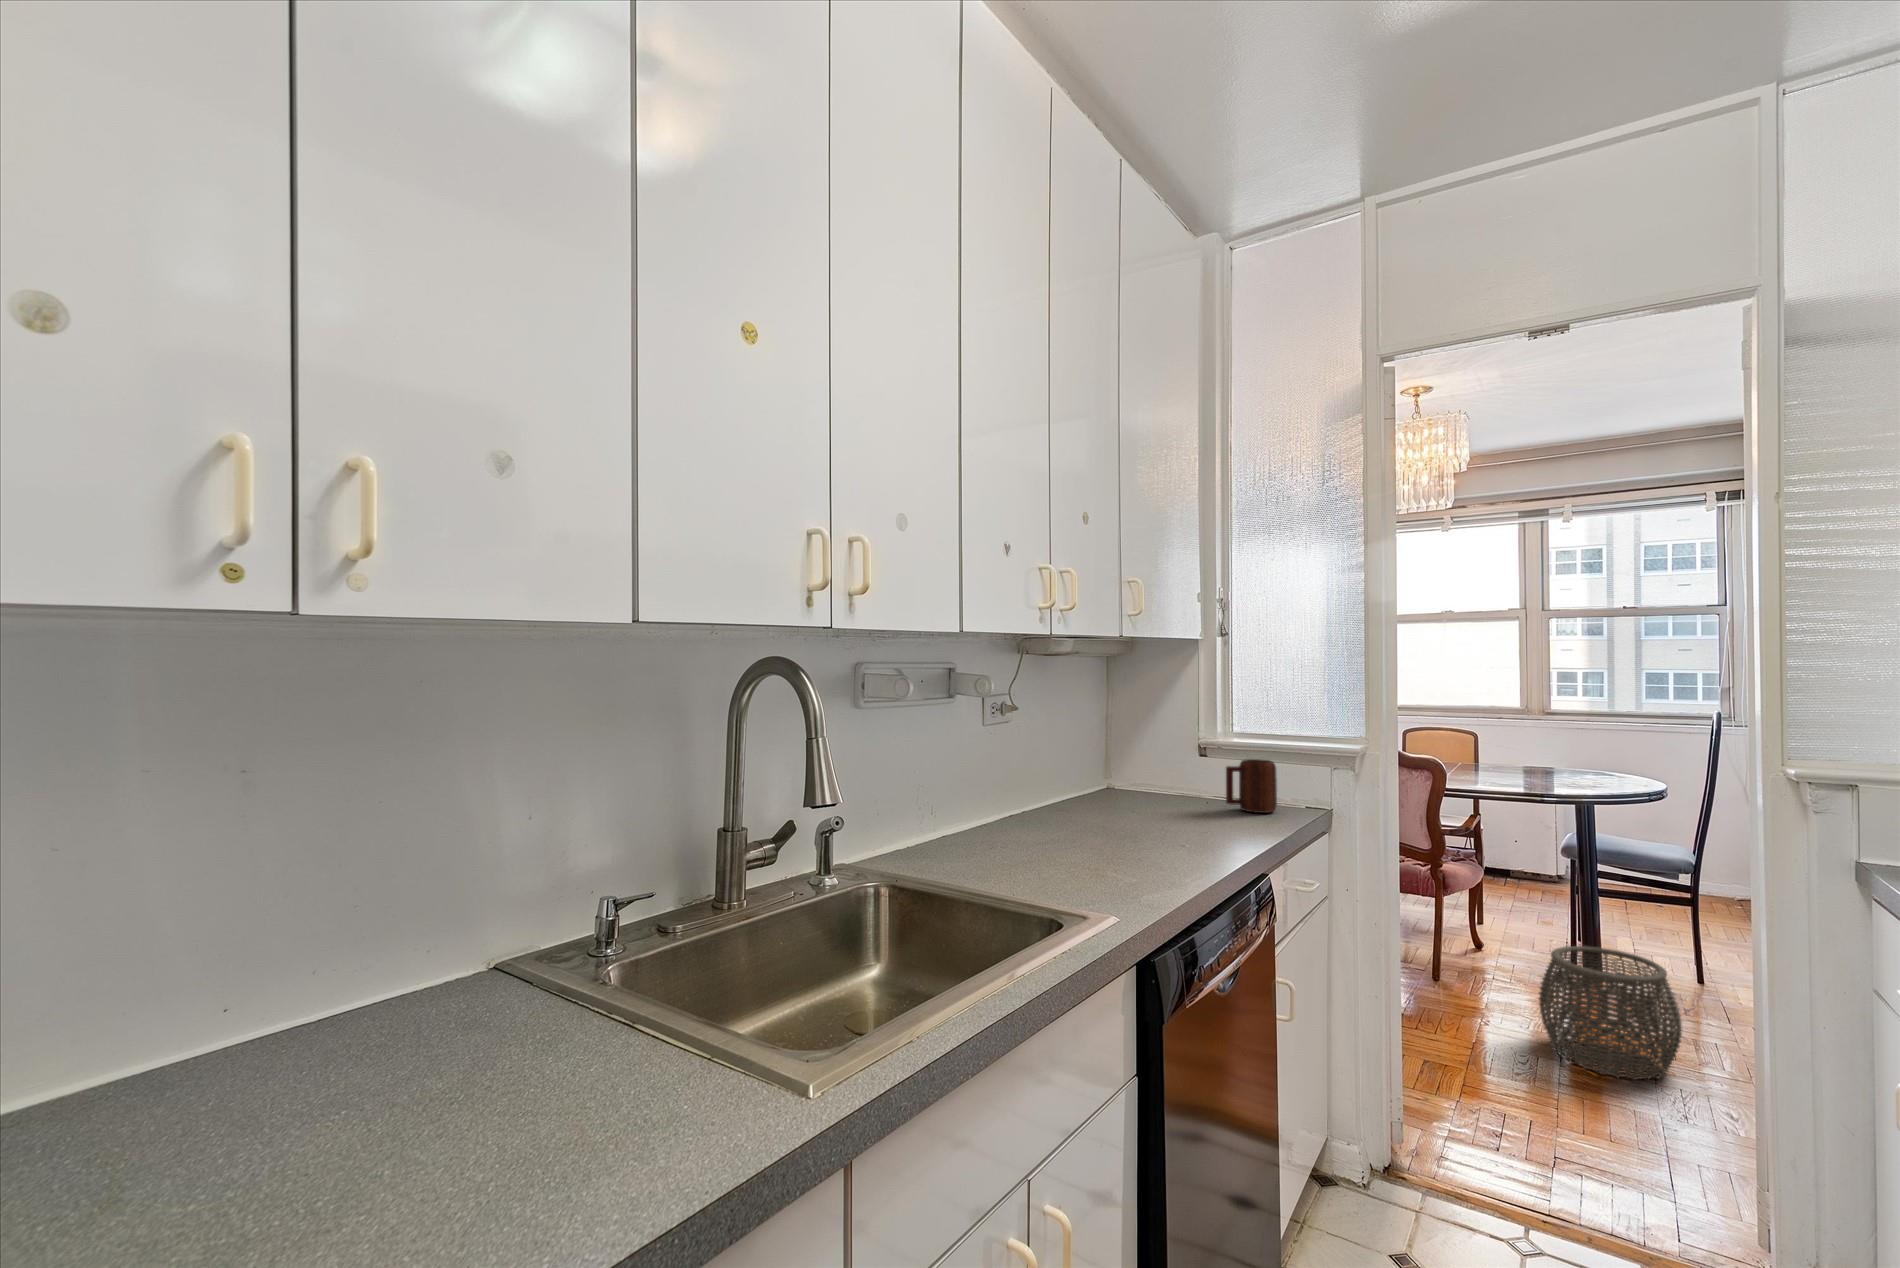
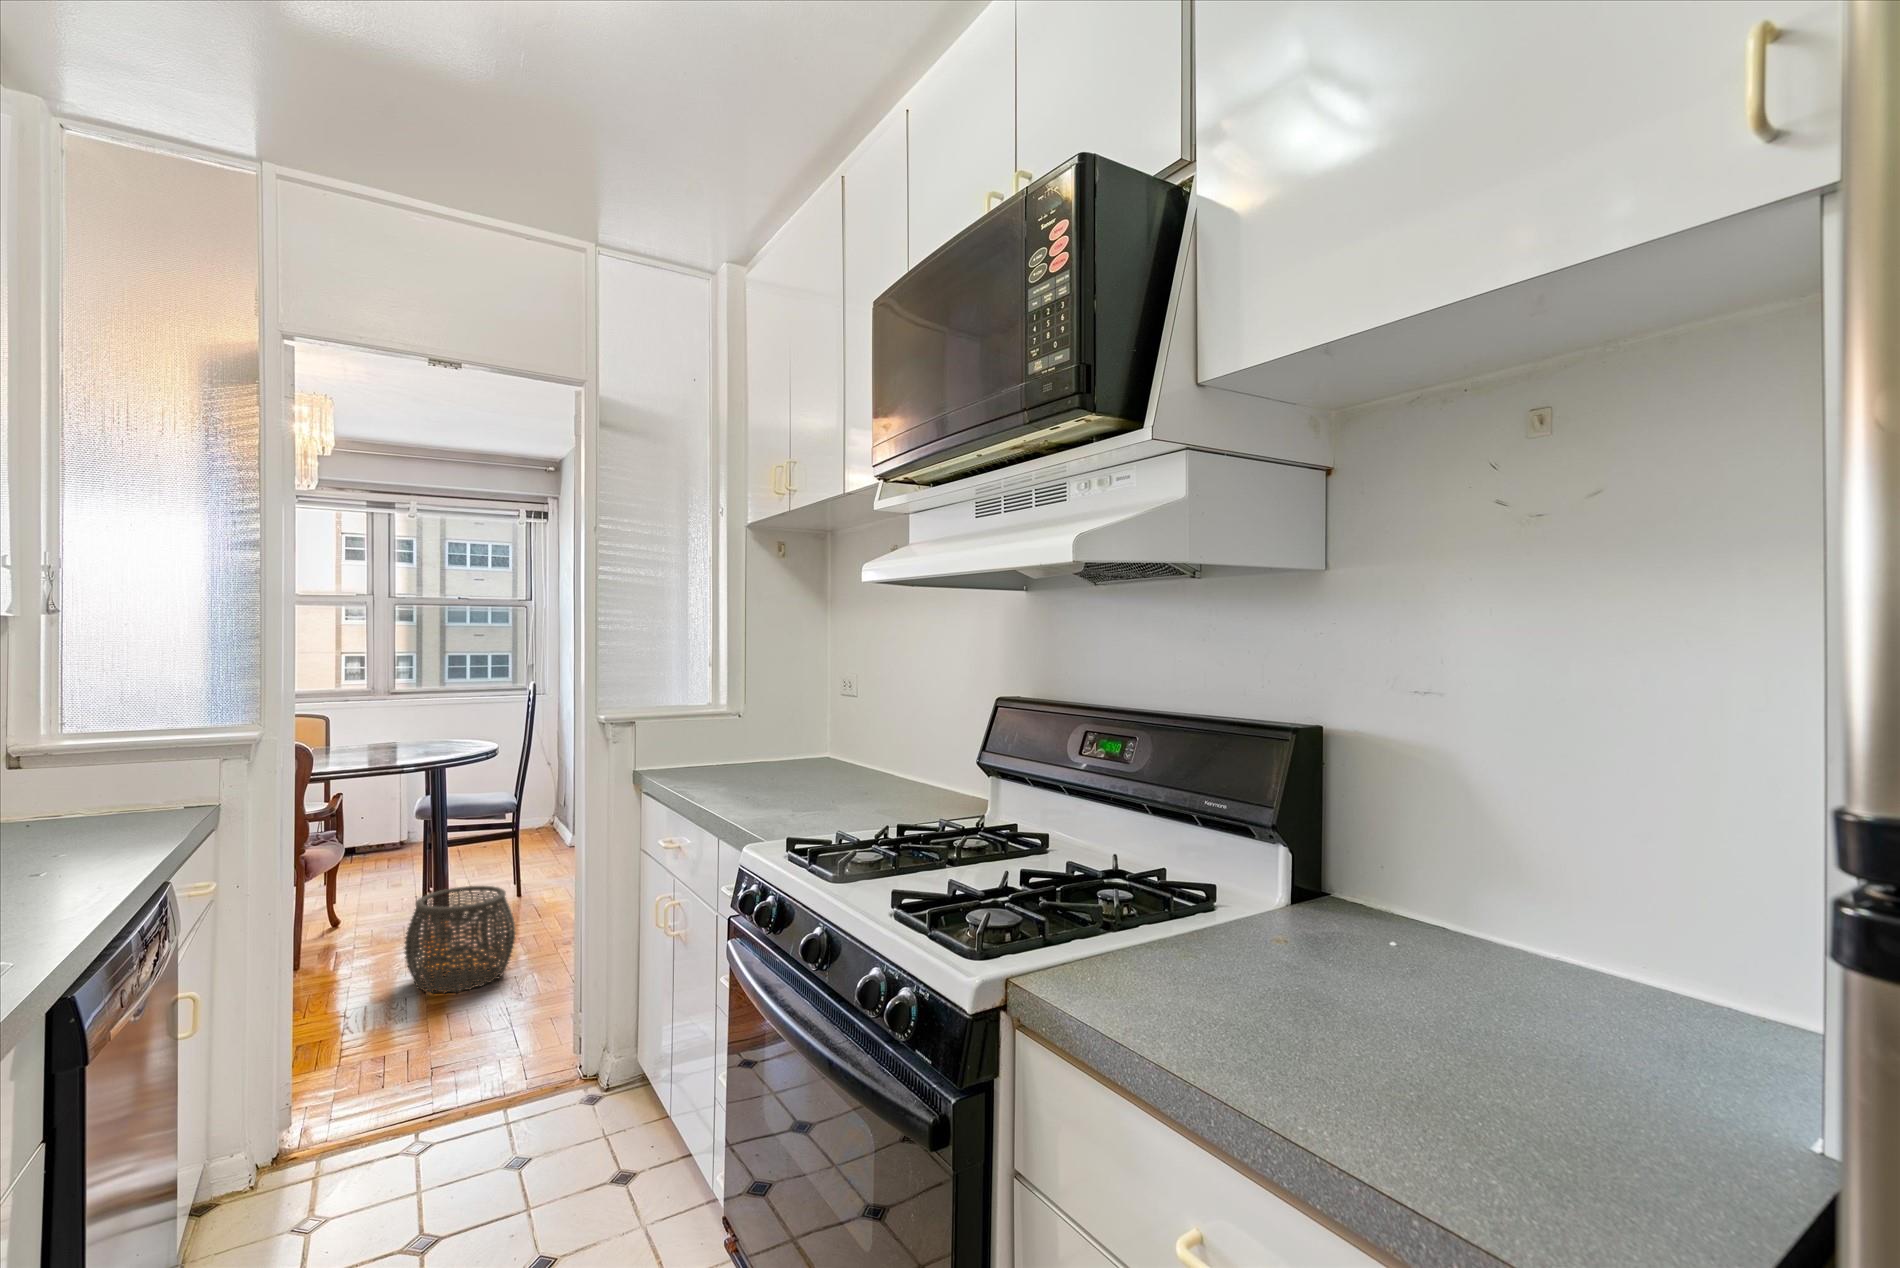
mug: present [1226,759,1277,813] -> none [66,760,144,824]

